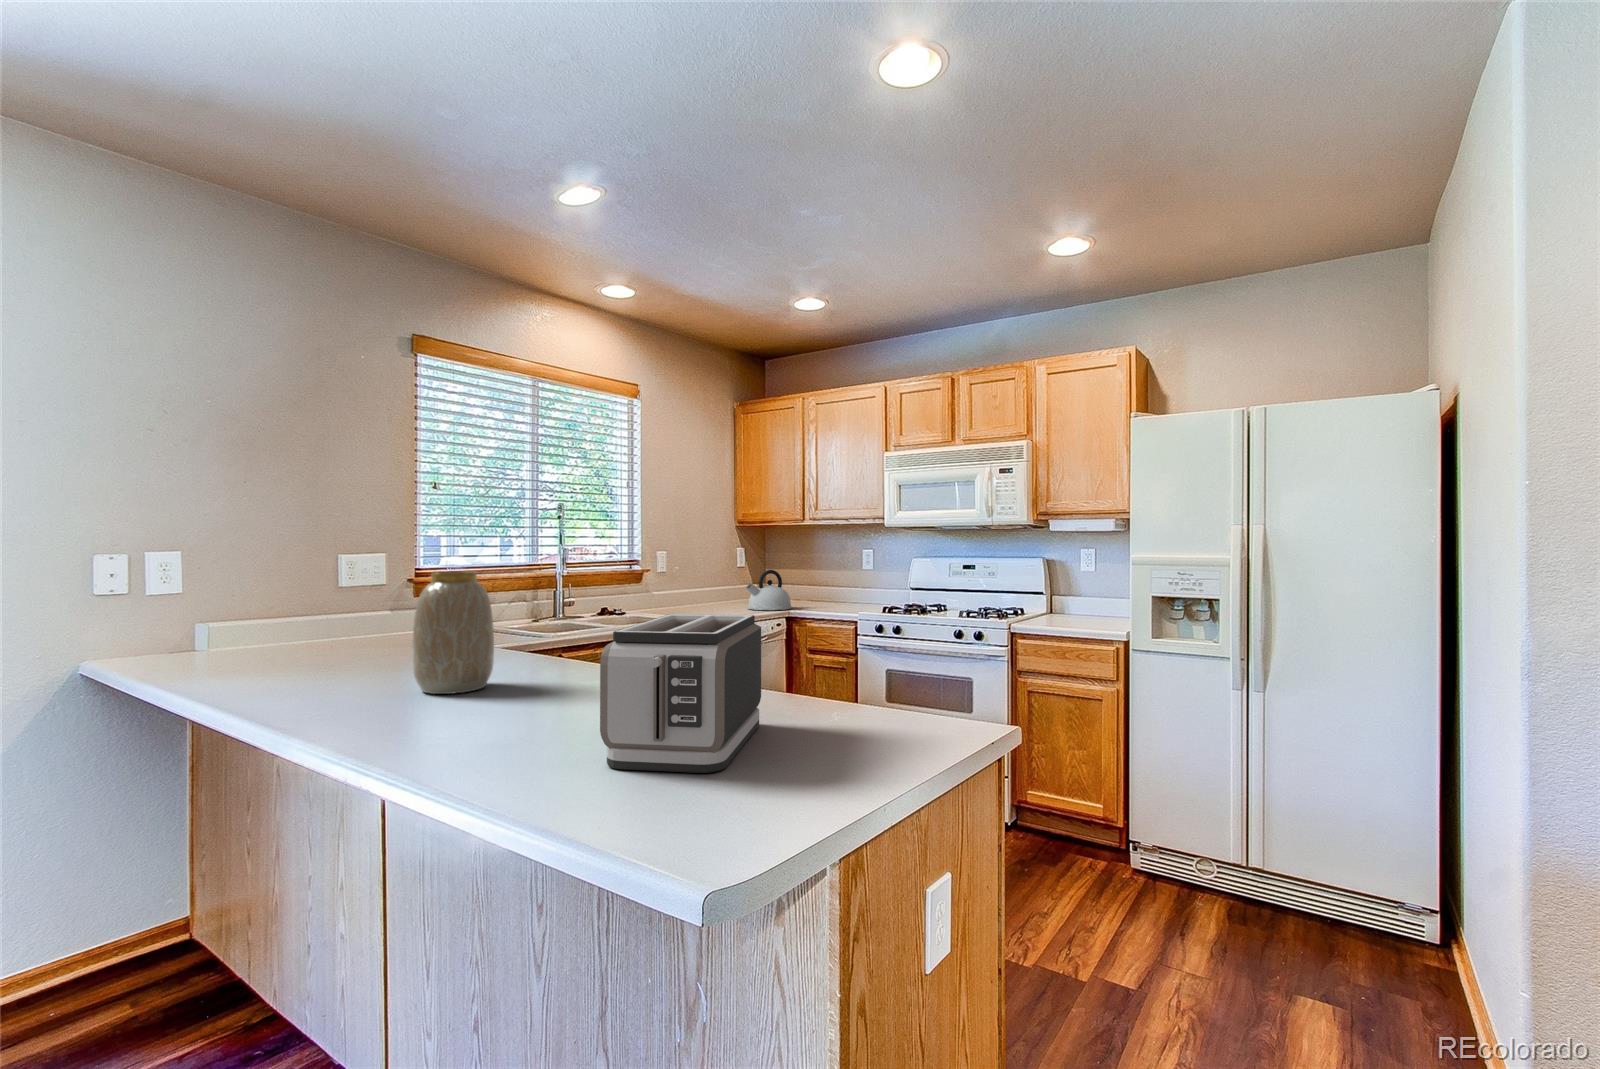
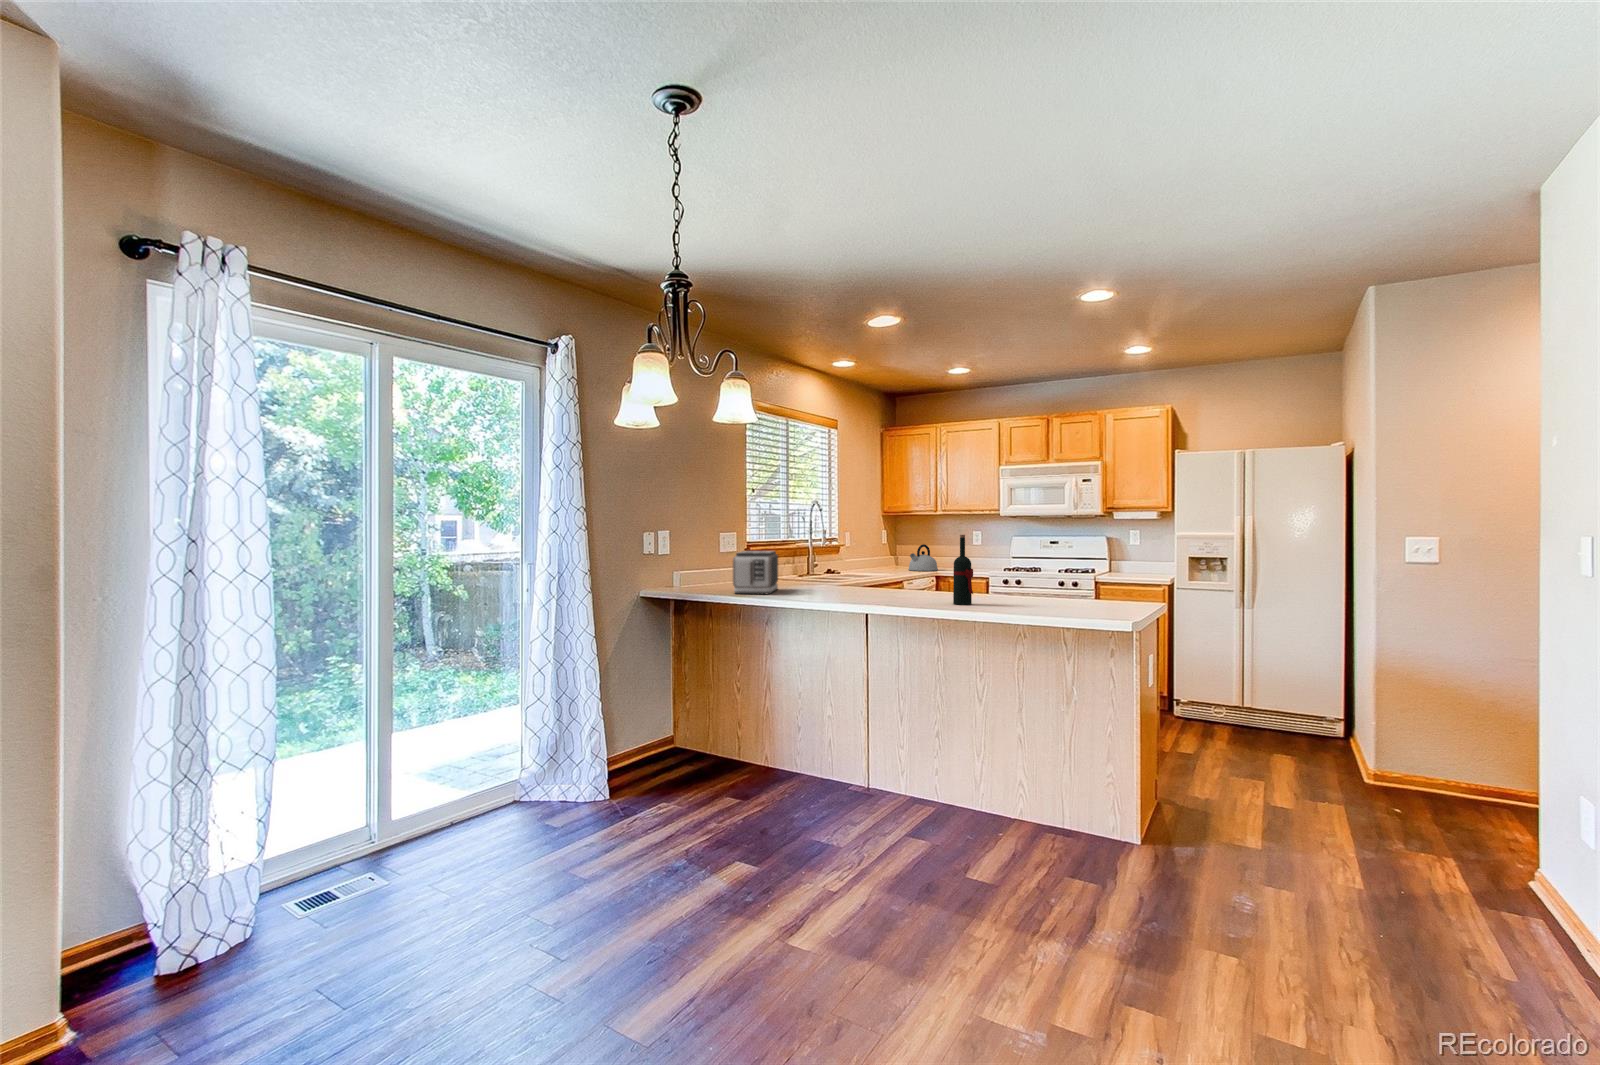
wine bottle: none [502,564,547,732] -> present [953,535,973,605]
vase: present [412,571,494,694] -> none [865,540,900,598]
toaster: present [600,614,761,773] -> present [733,551,778,594]

